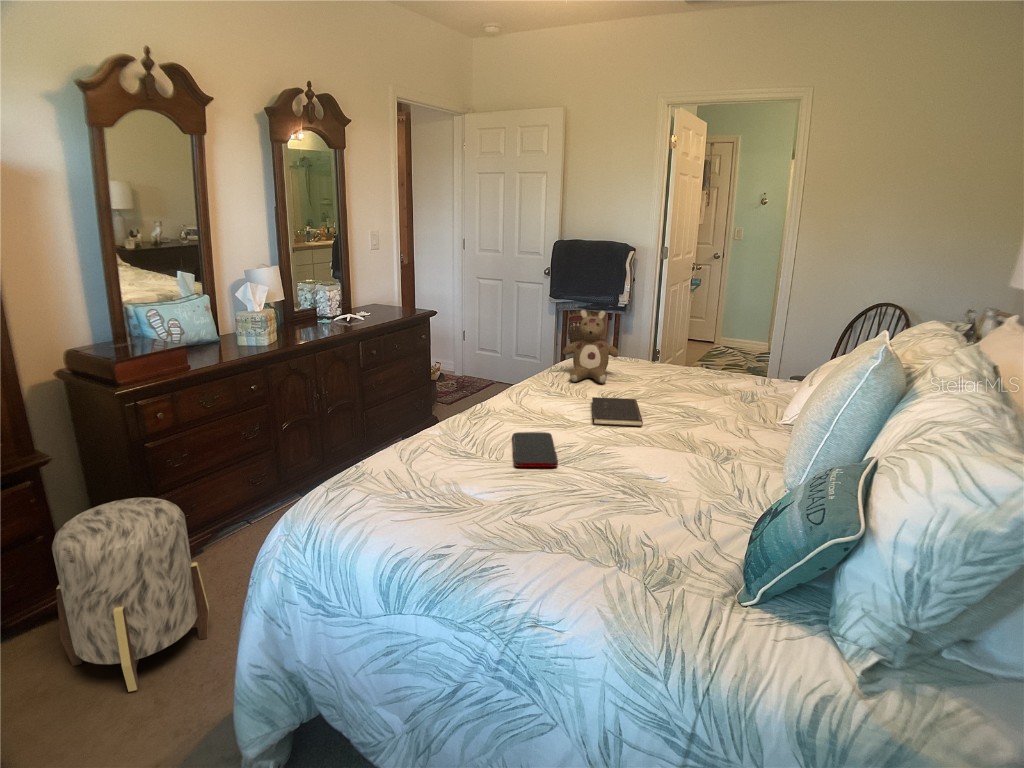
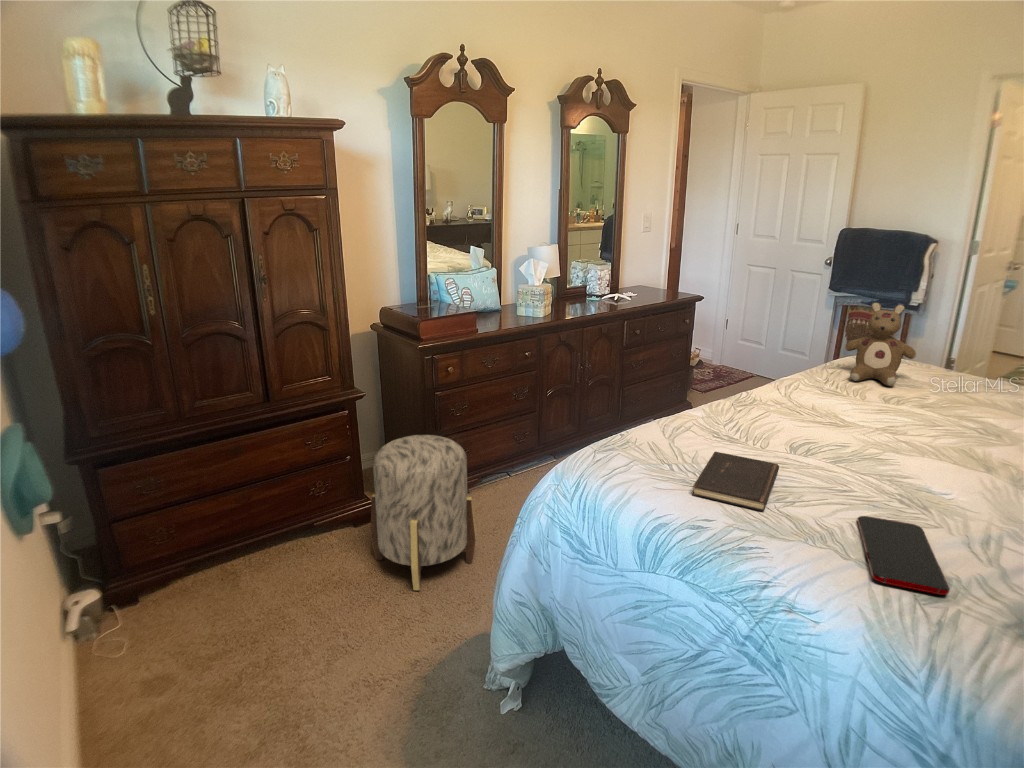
hardcover book: present [592,397,643,427] -> present [692,452,779,511]
smartphone: present [513,432,558,467] -> present [857,516,950,595]

